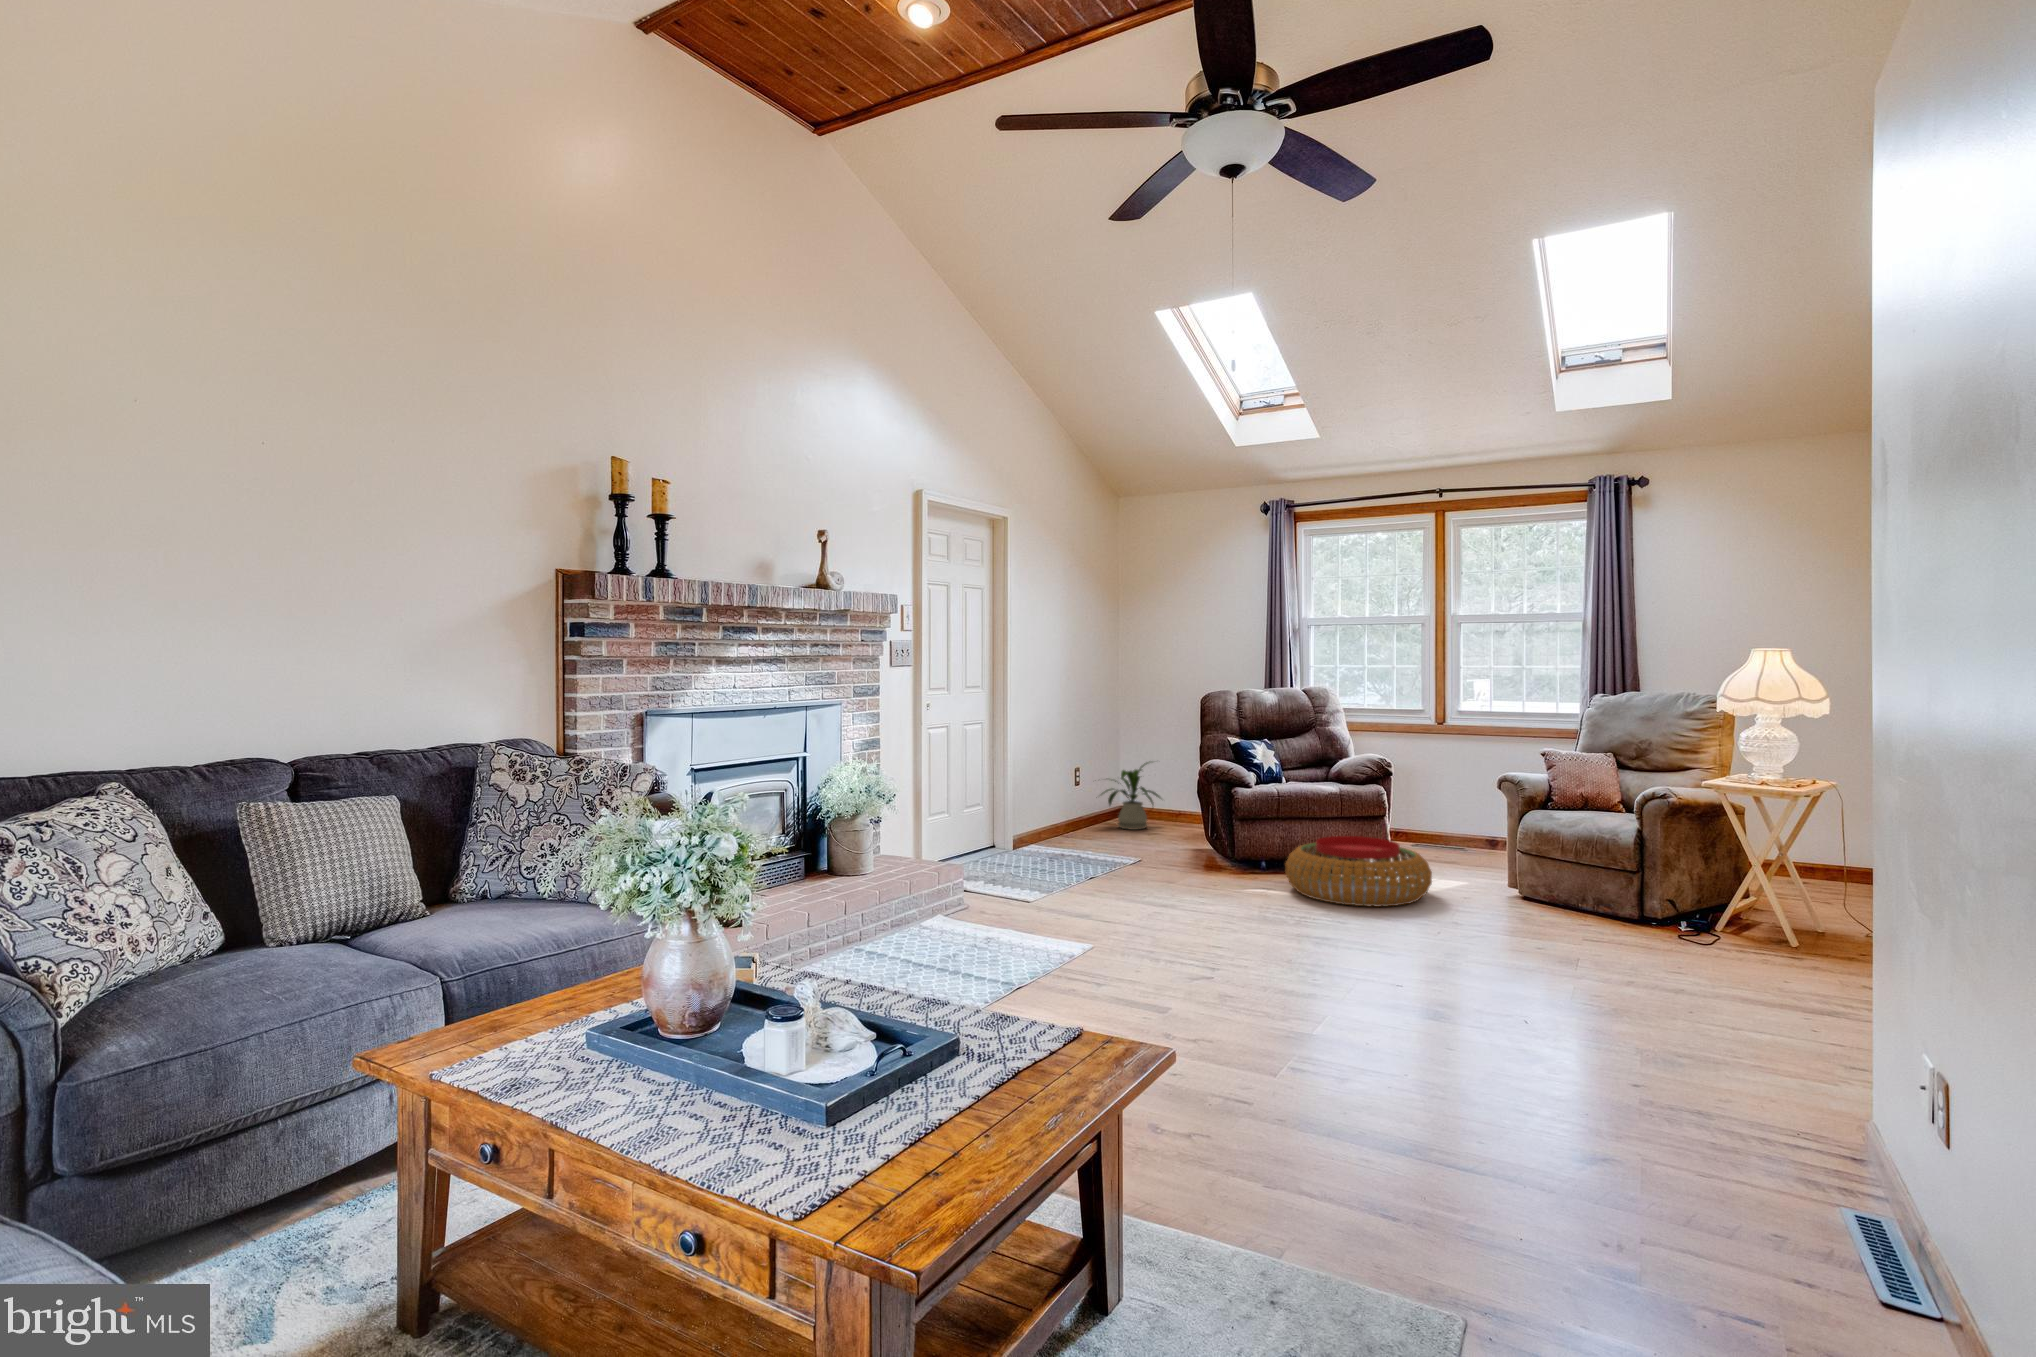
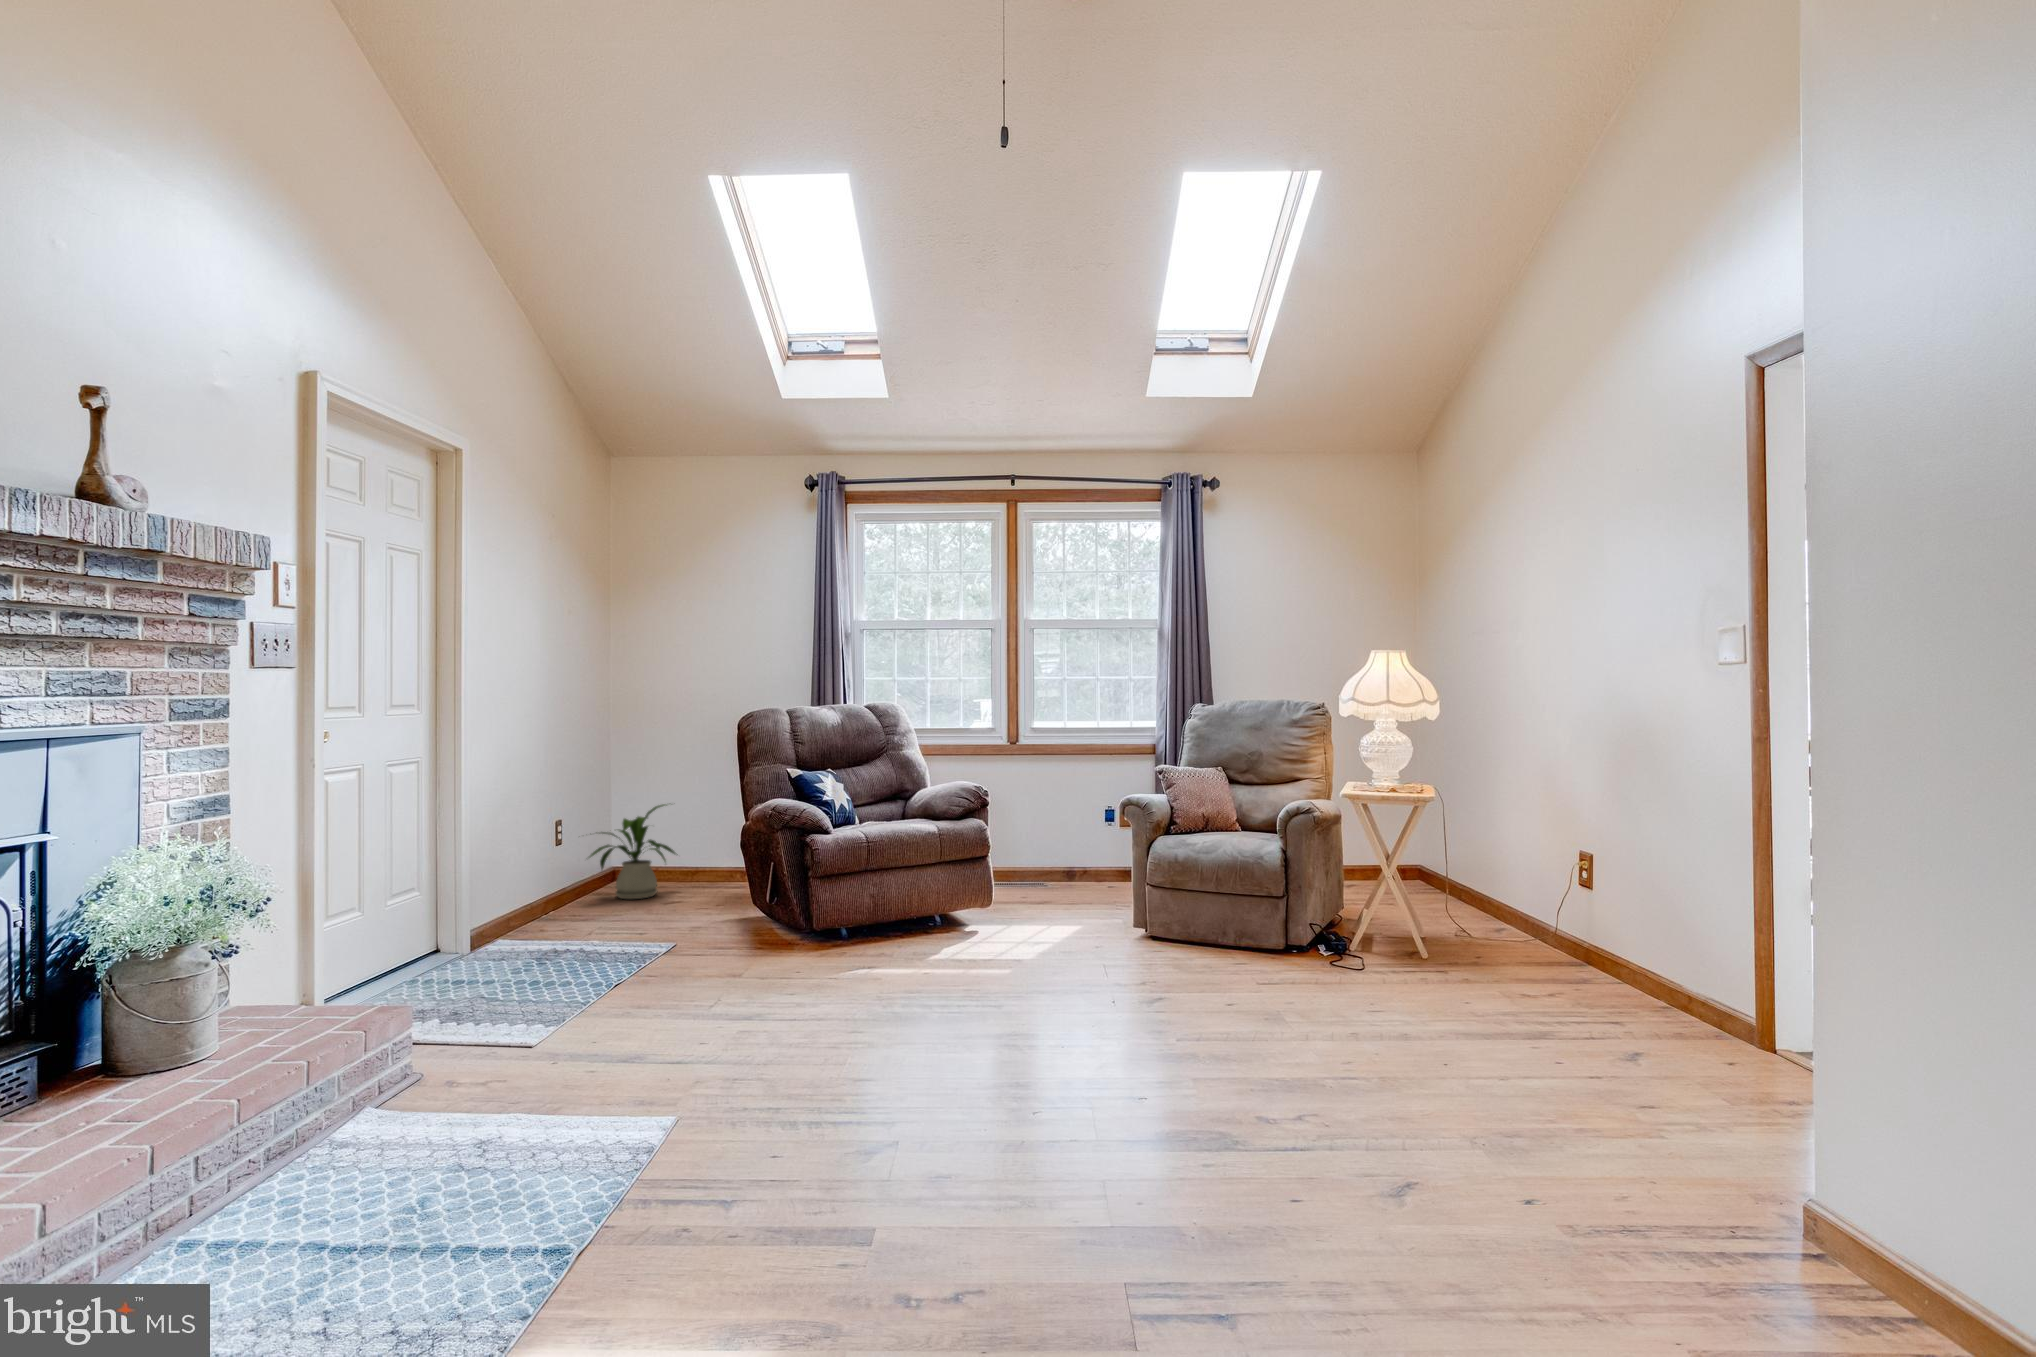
pouf: present [1285,836,1432,907] -> none [891,885,1069,979]

